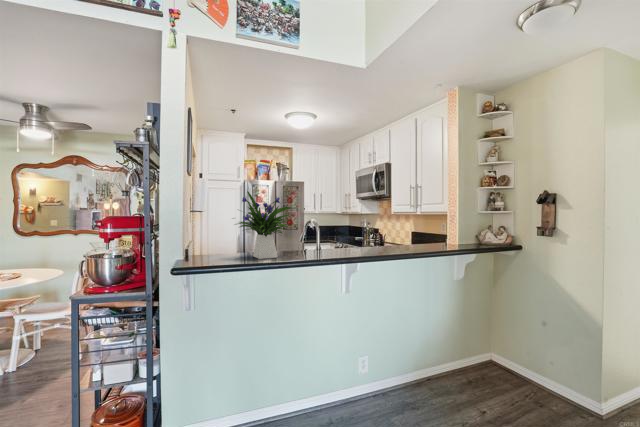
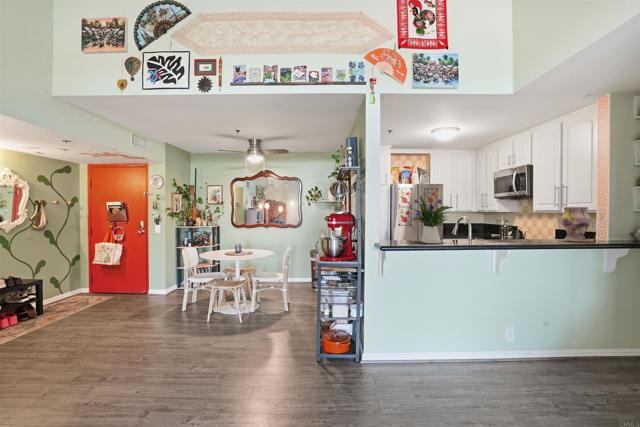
vase: none [415,209,442,248] -> present [561,207,591,242]

